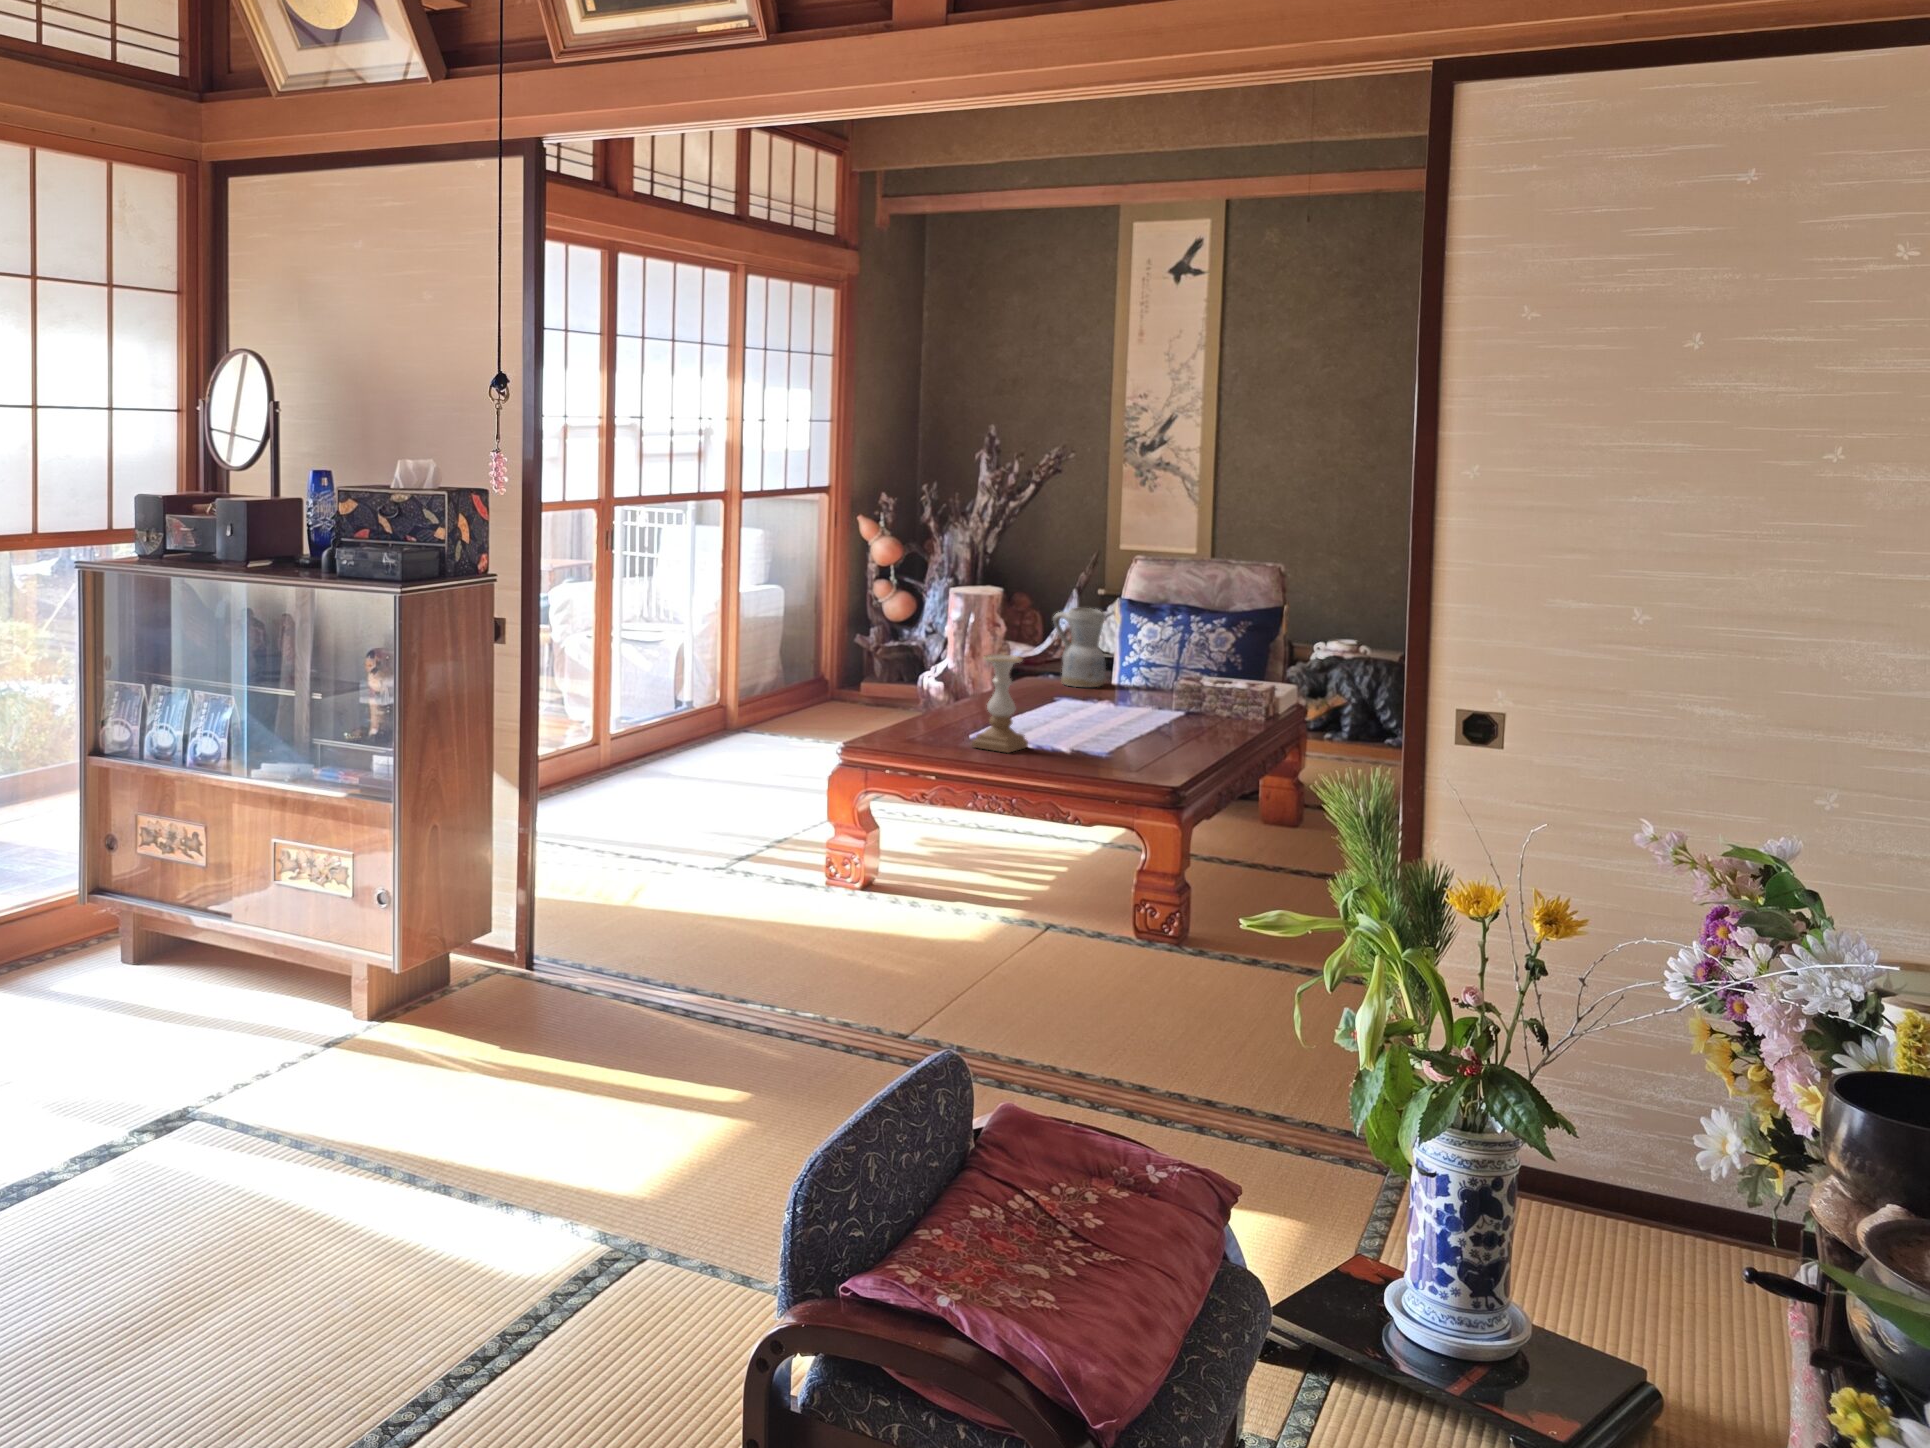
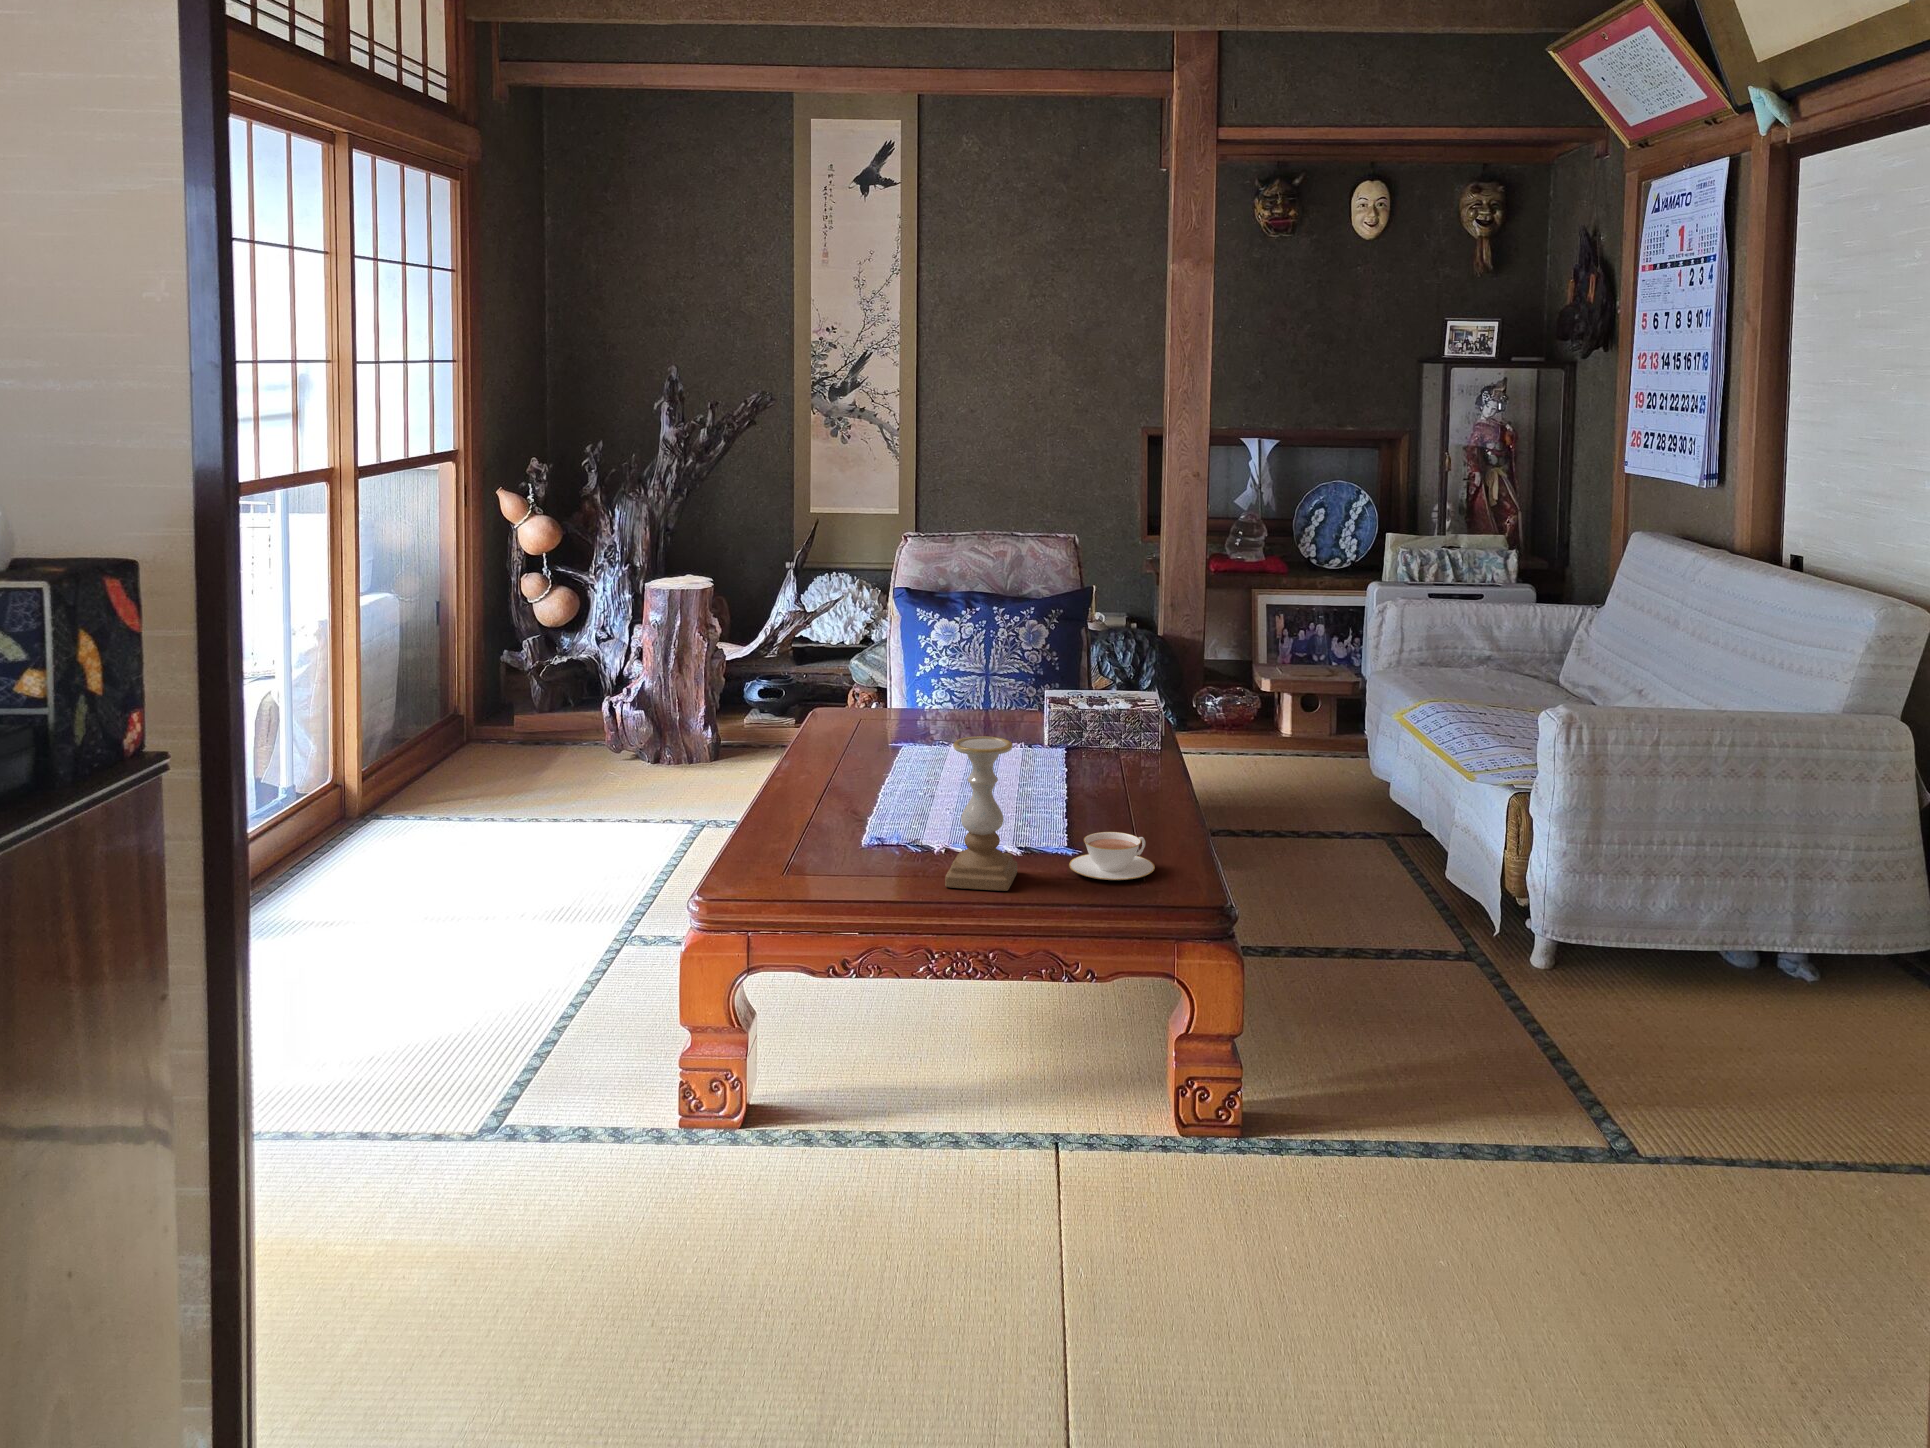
ceramic pitcher: present [1053,608,1106,687] -> none [891,622,963,731]
teacup: none [1062,730,1122,757] -> present [1069,832,1155,880]

